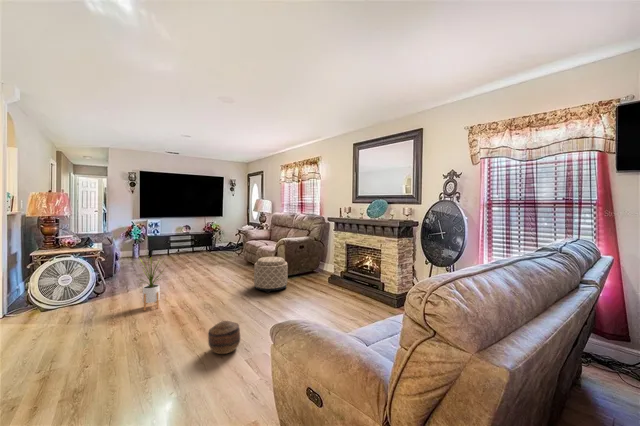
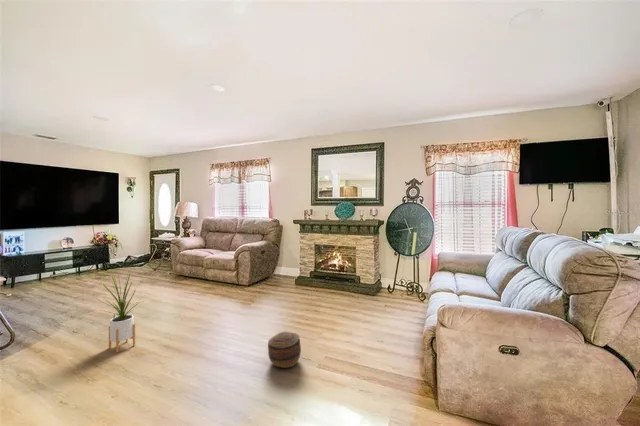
ottoman: present [254,257,288,293] -> none [228,264,264,304]

